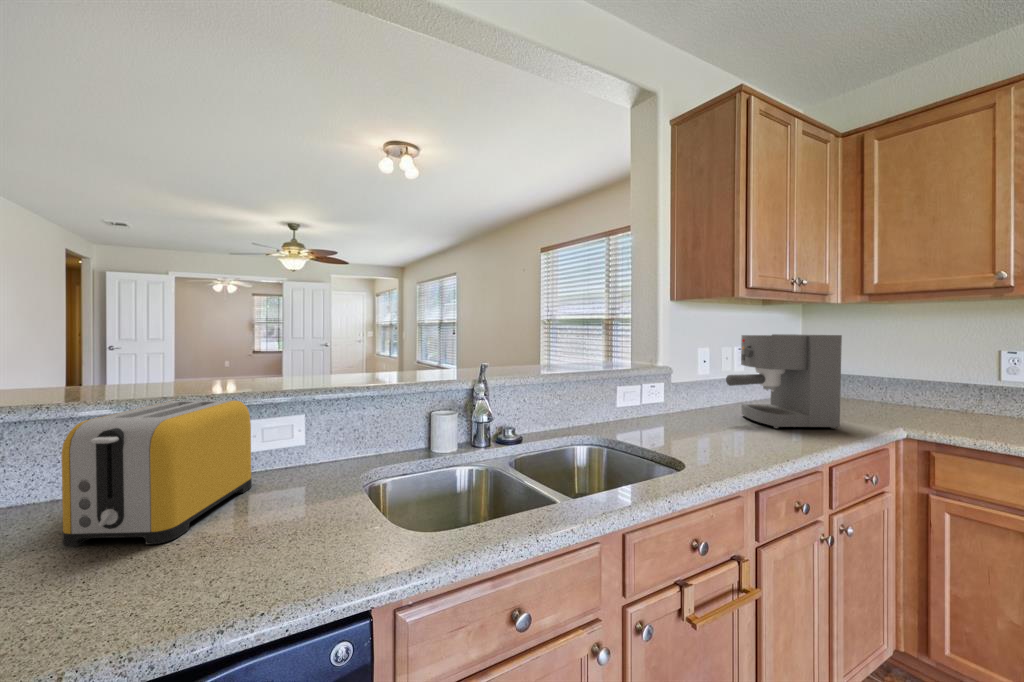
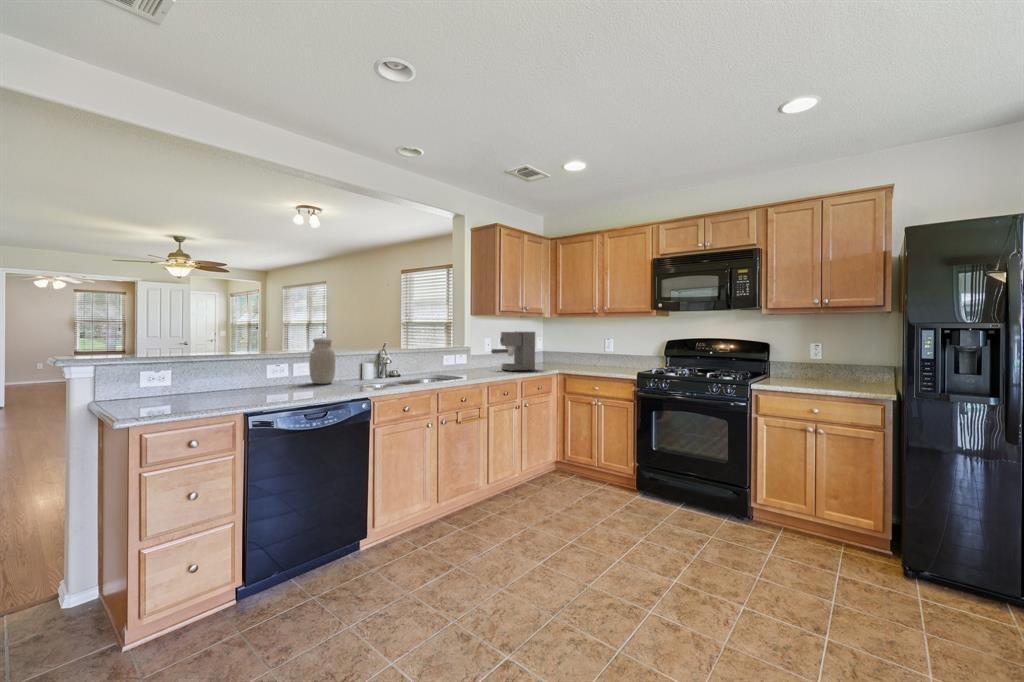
jar: none [289,355,353,474] -> present [309,338,335,384]
toaster: present [61,400,252,546] -> none [263,354,302,393]

